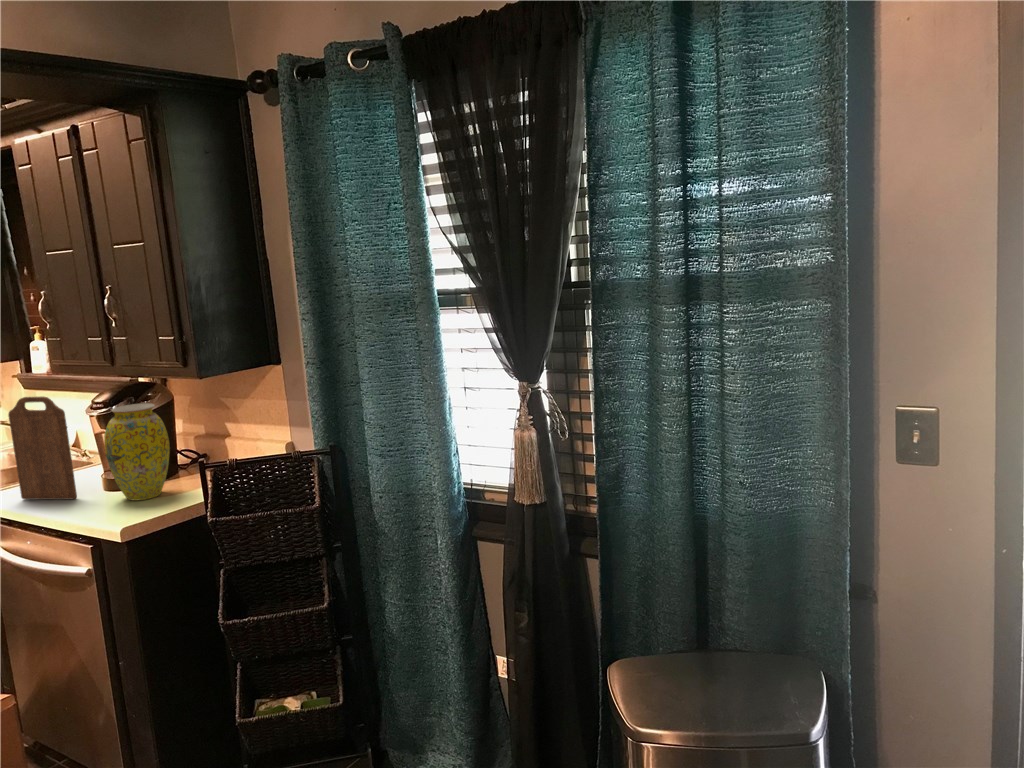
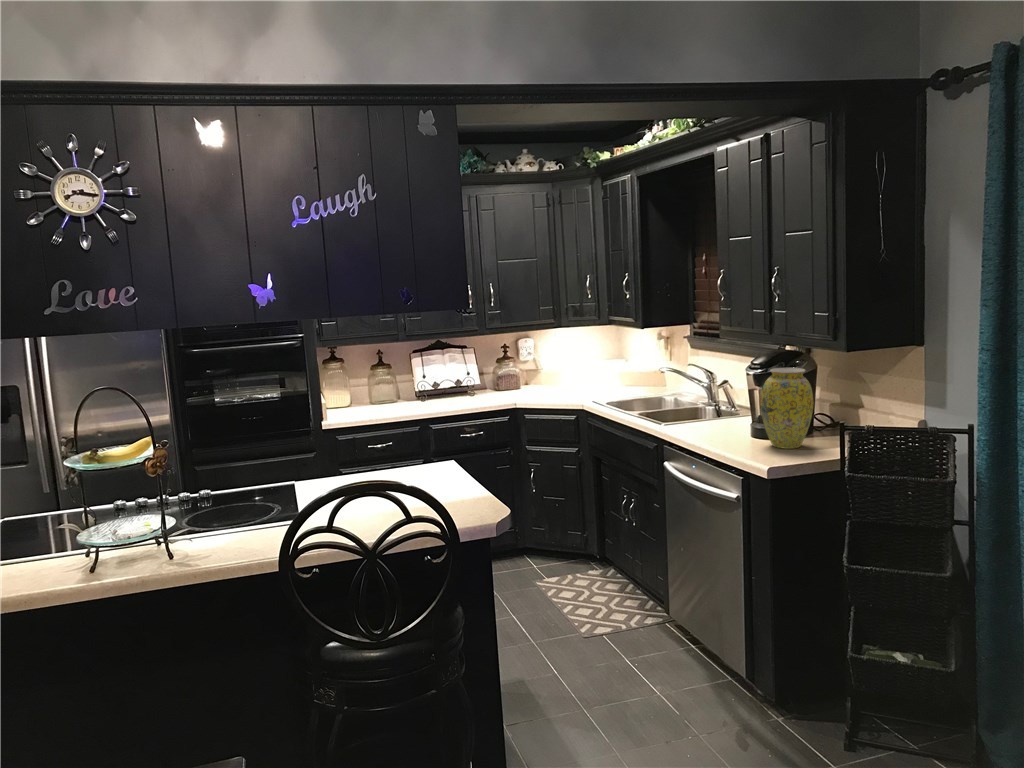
cutting board: present [8,396,77,499] -> none [690,353,733,439]

